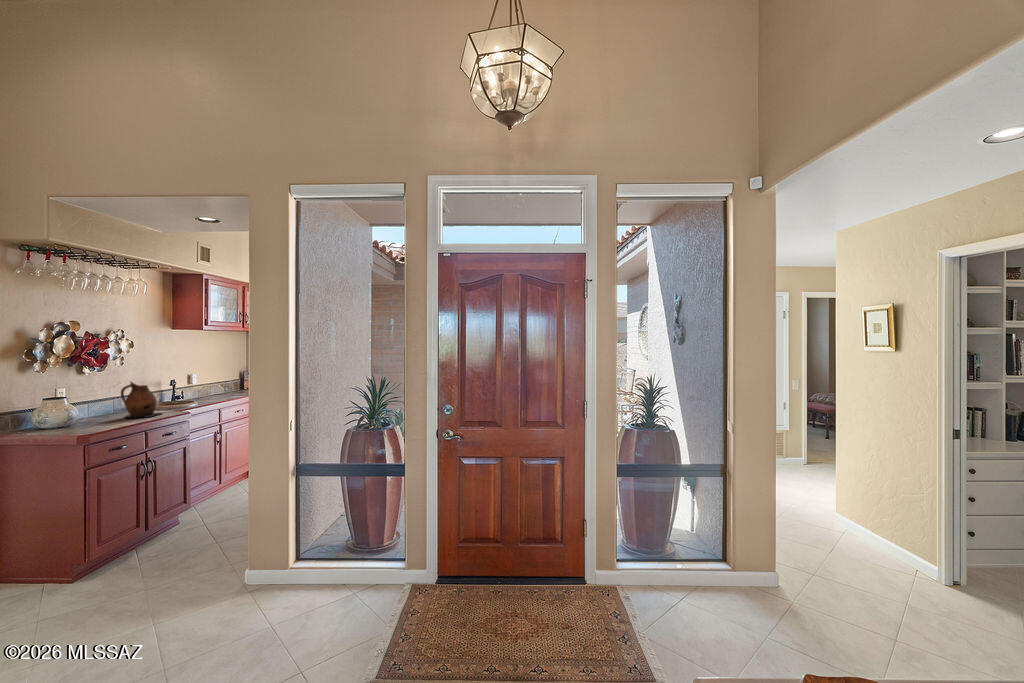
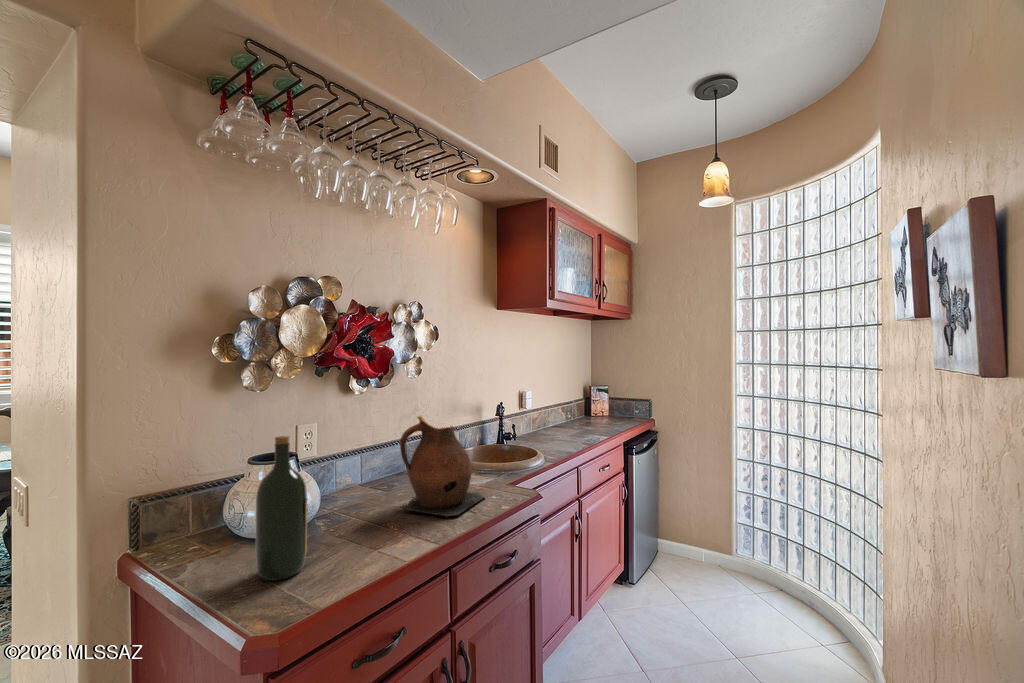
wine bottle: none [70,385,91,430] -> present [256,436,307,580]

